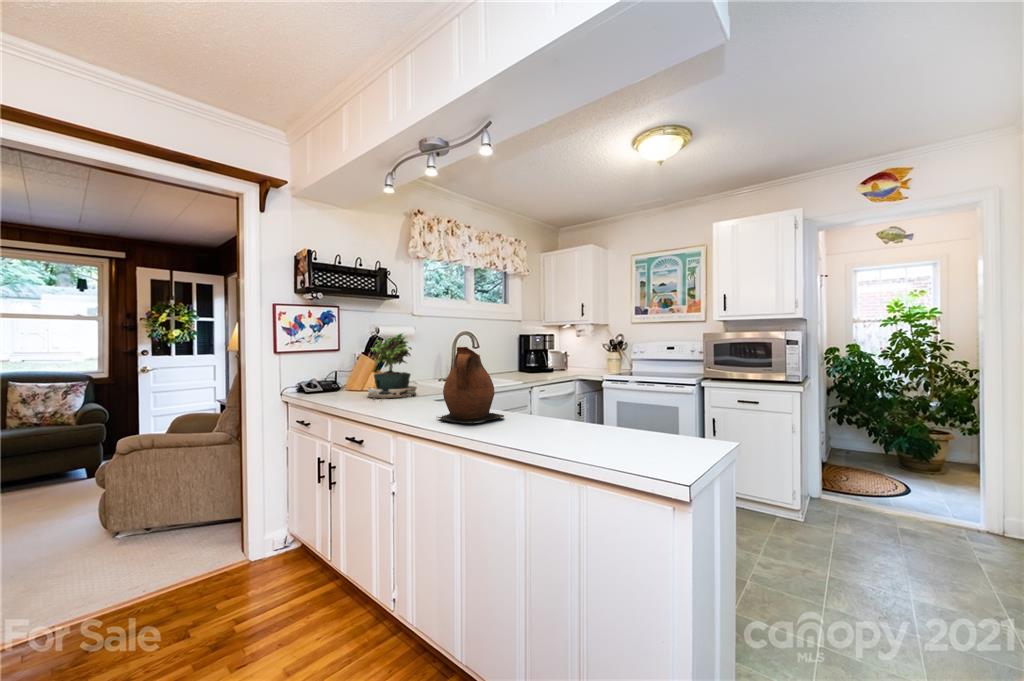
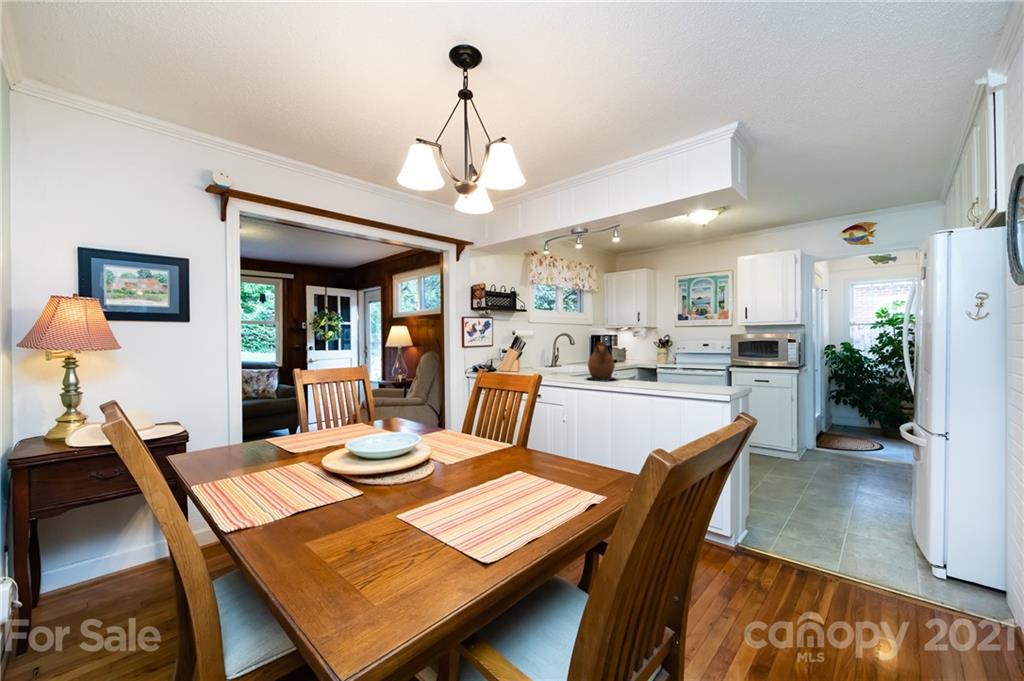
potted plant: present [367,333,417,399] -> none [521,334,550,374]

